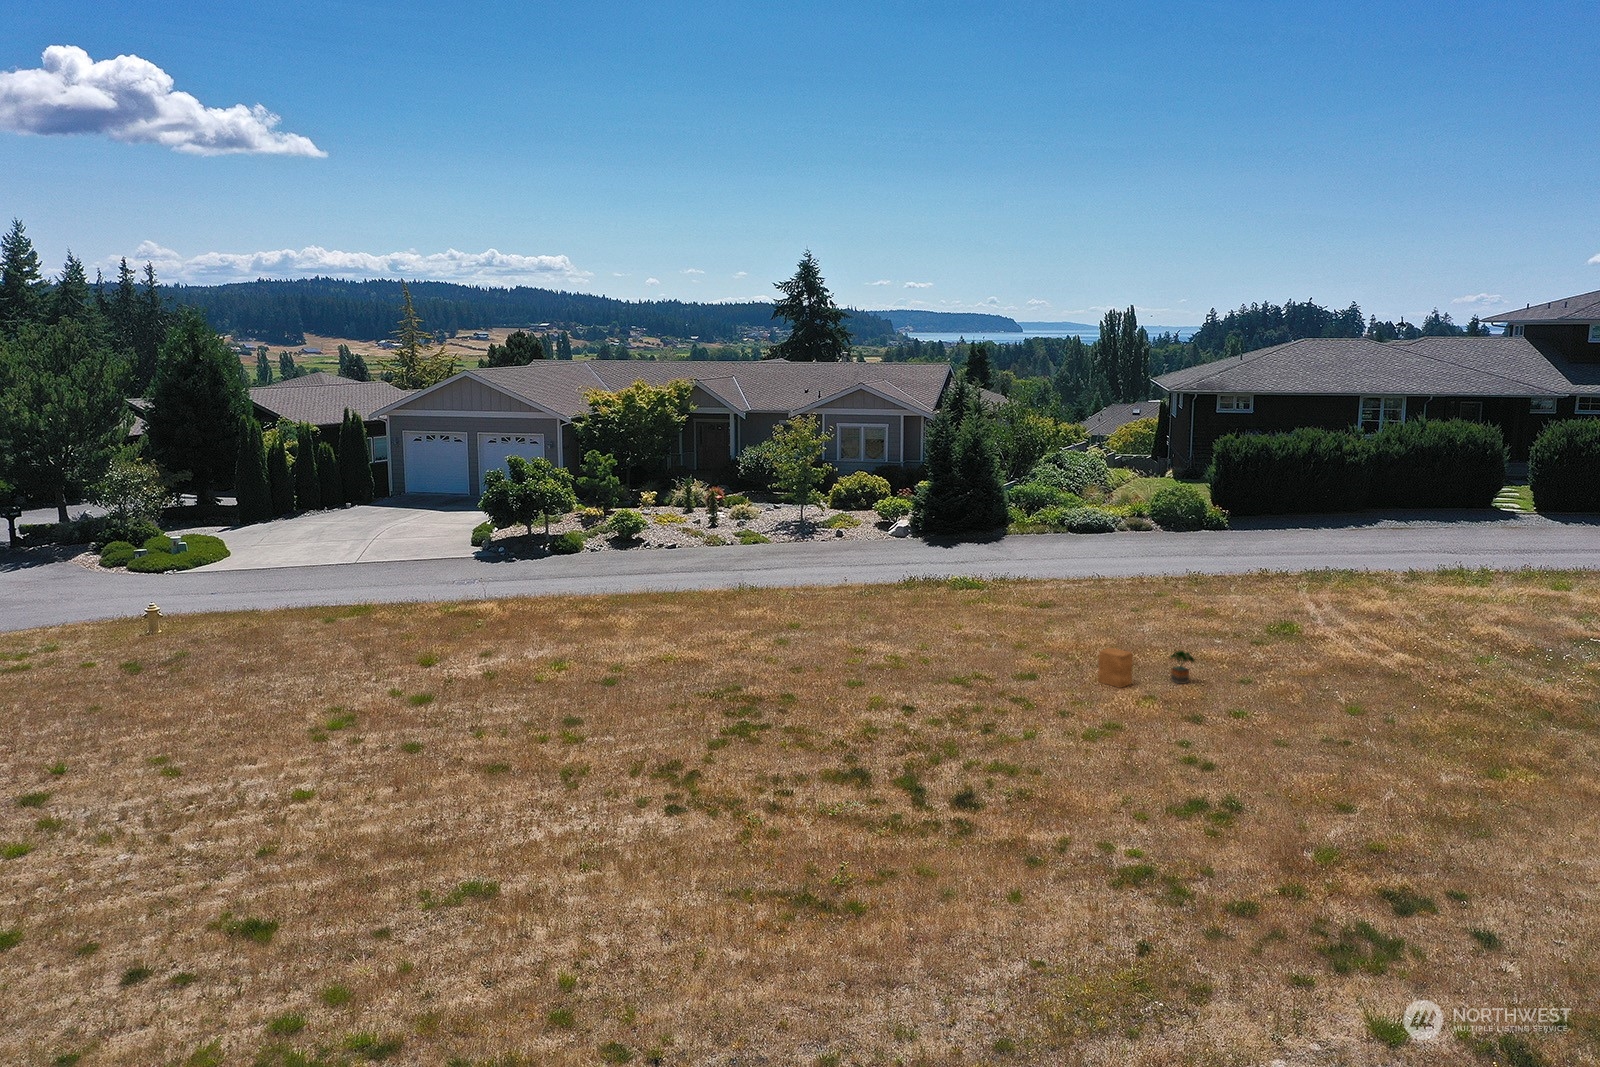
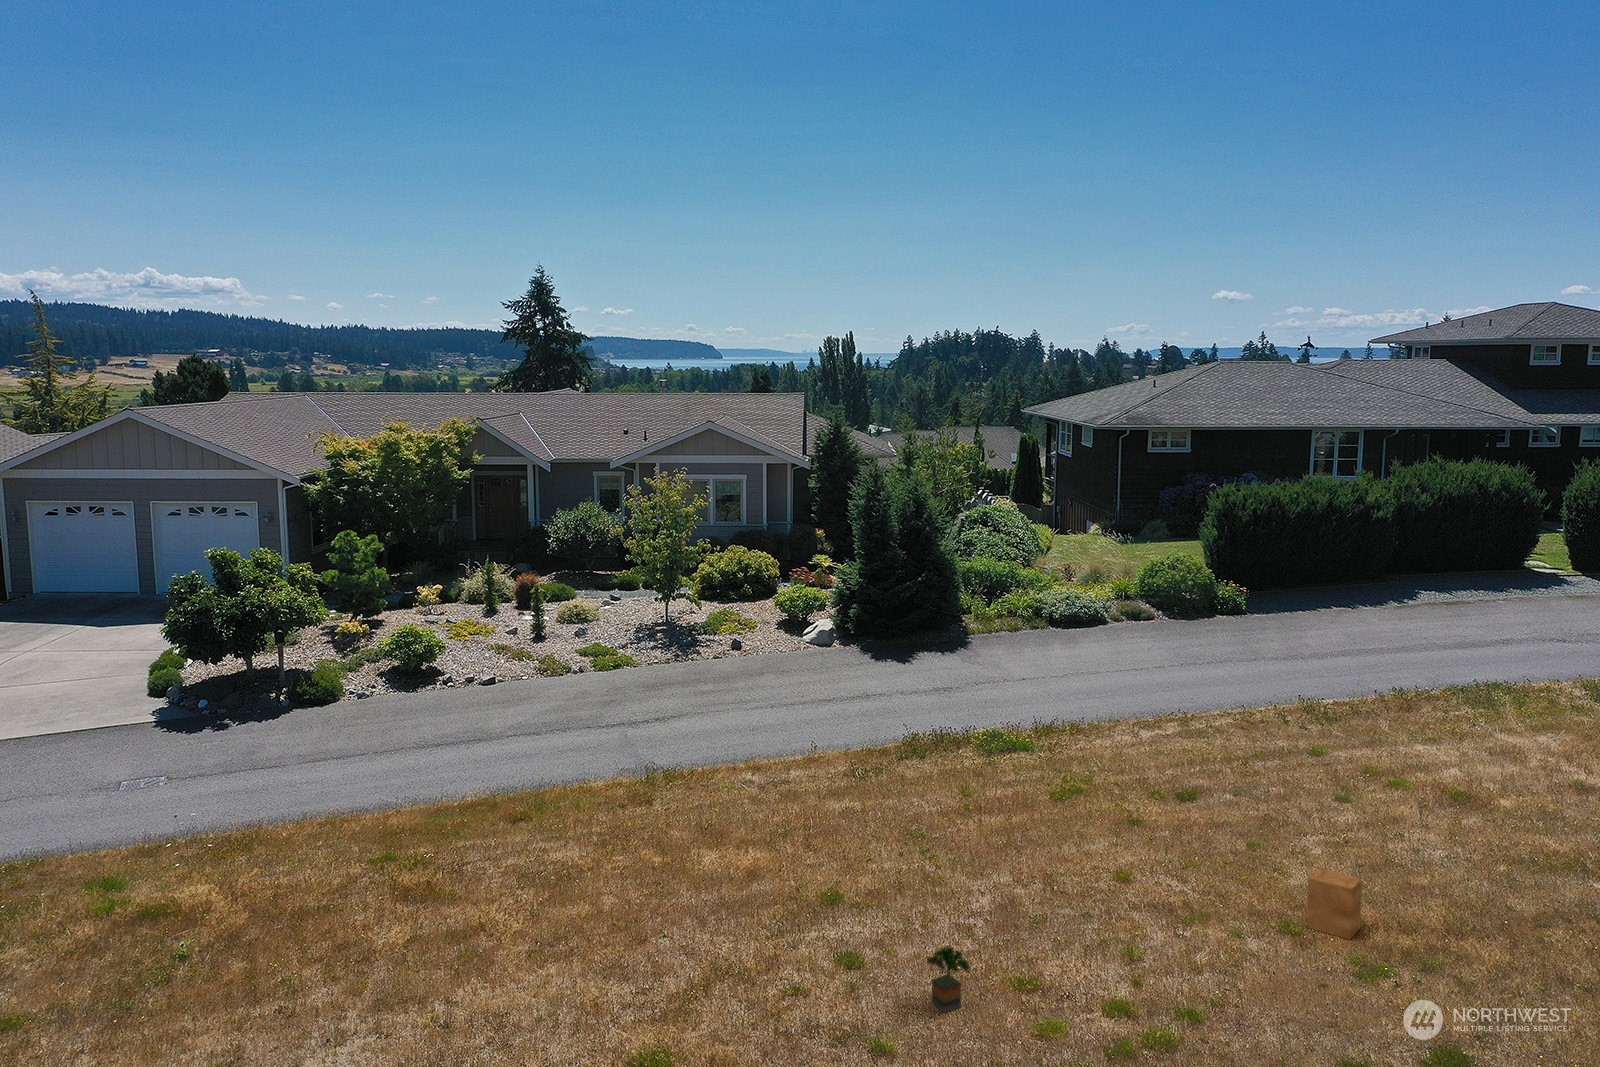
potted tree: present [1170,650,1194,684] -> present [927,946,970,1012]

